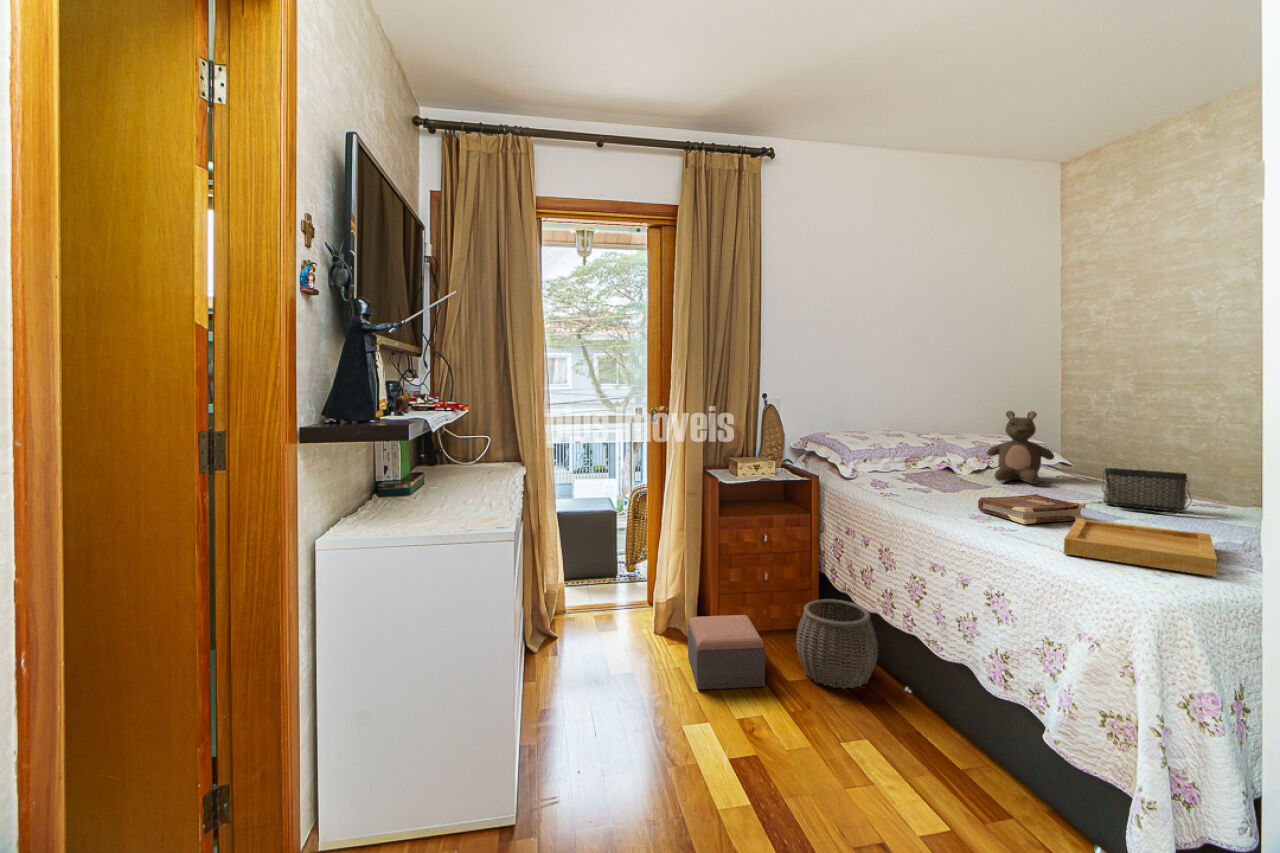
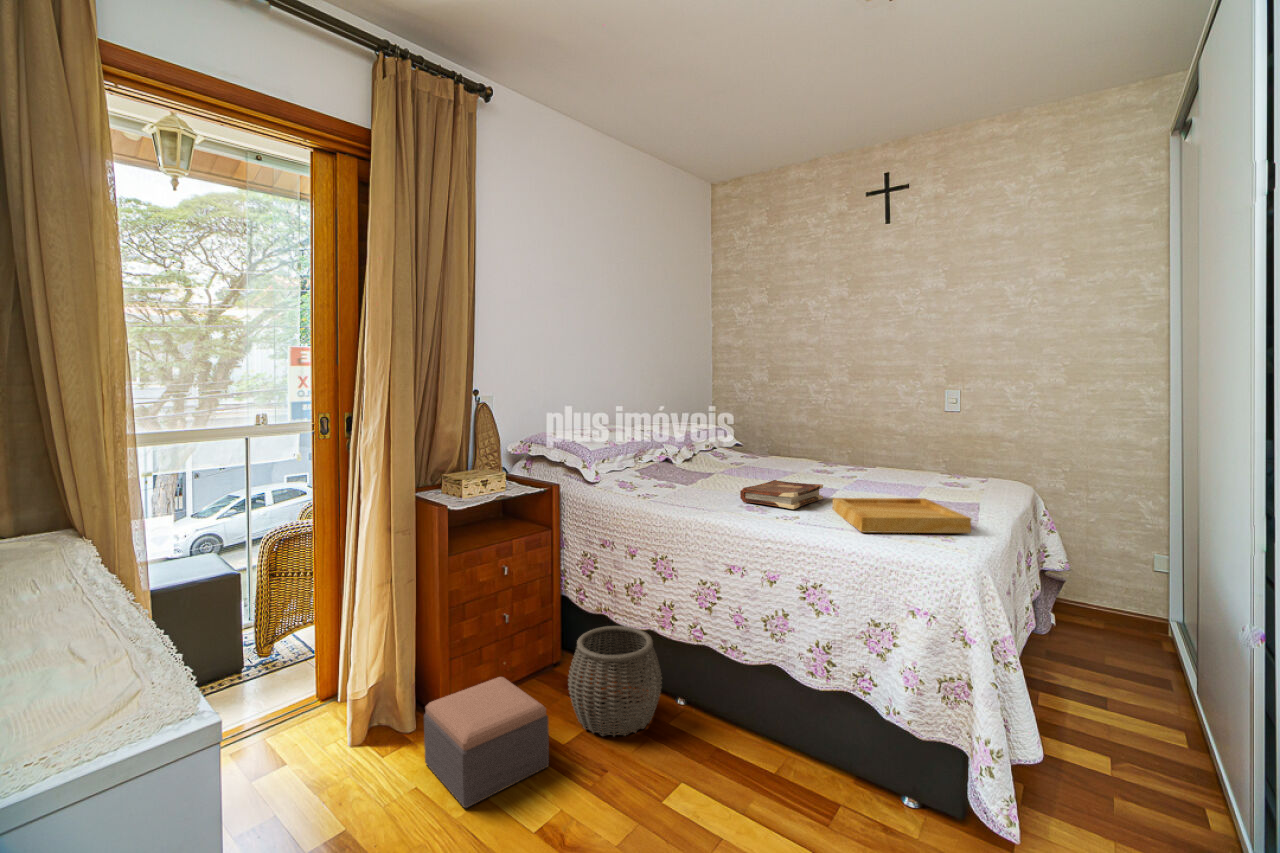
stuffed bear: present [987,411,1054,484] -> none [702,403,756,472]
handbag: present [1102,468,1192,514] -> none [810,451,875,487]

